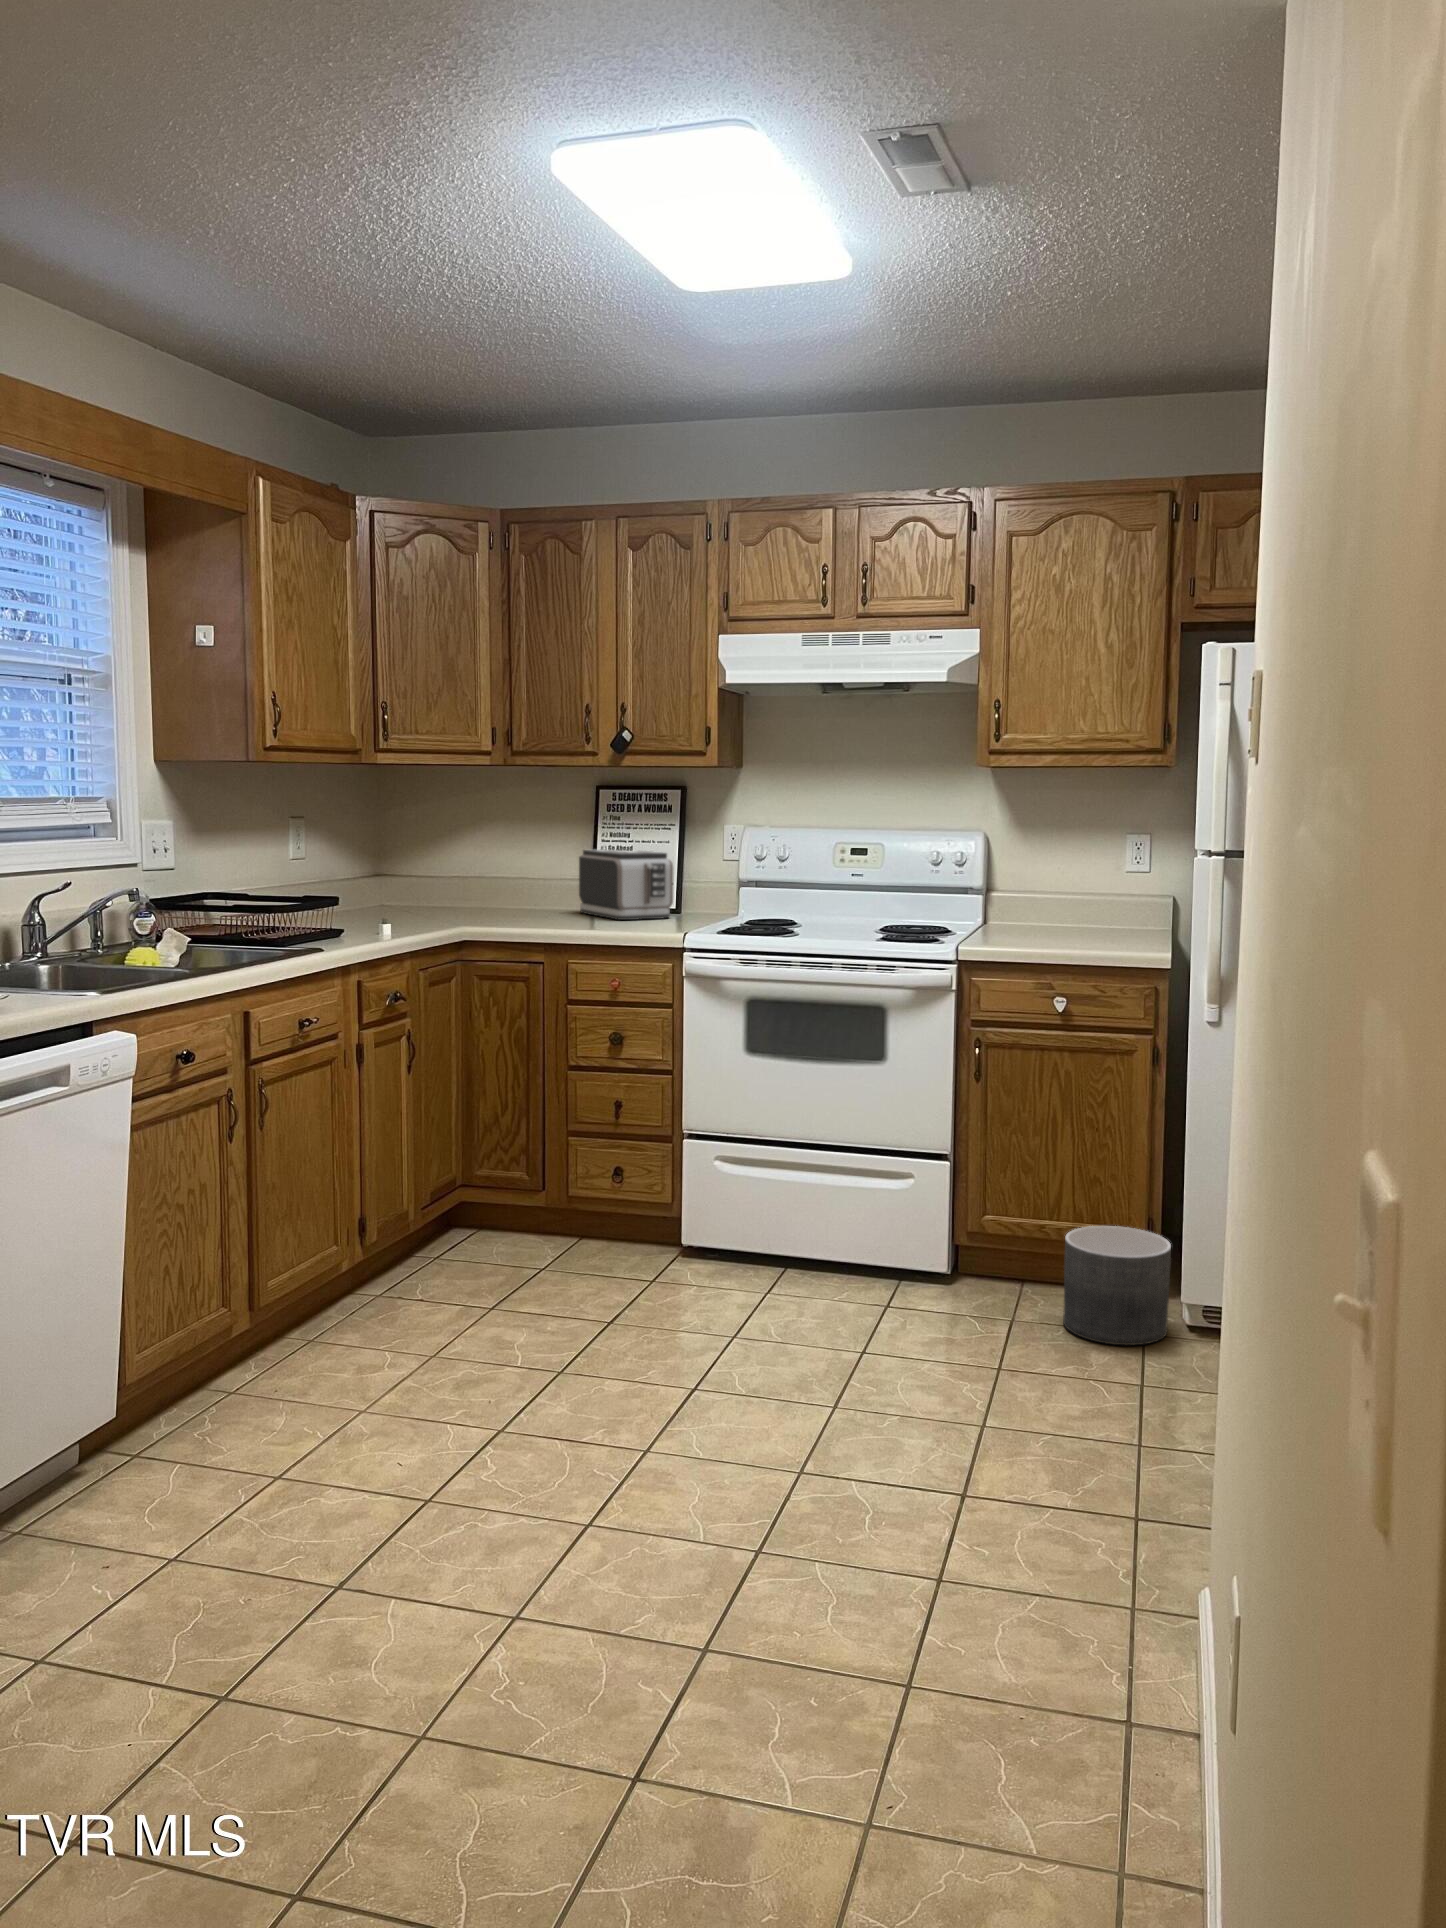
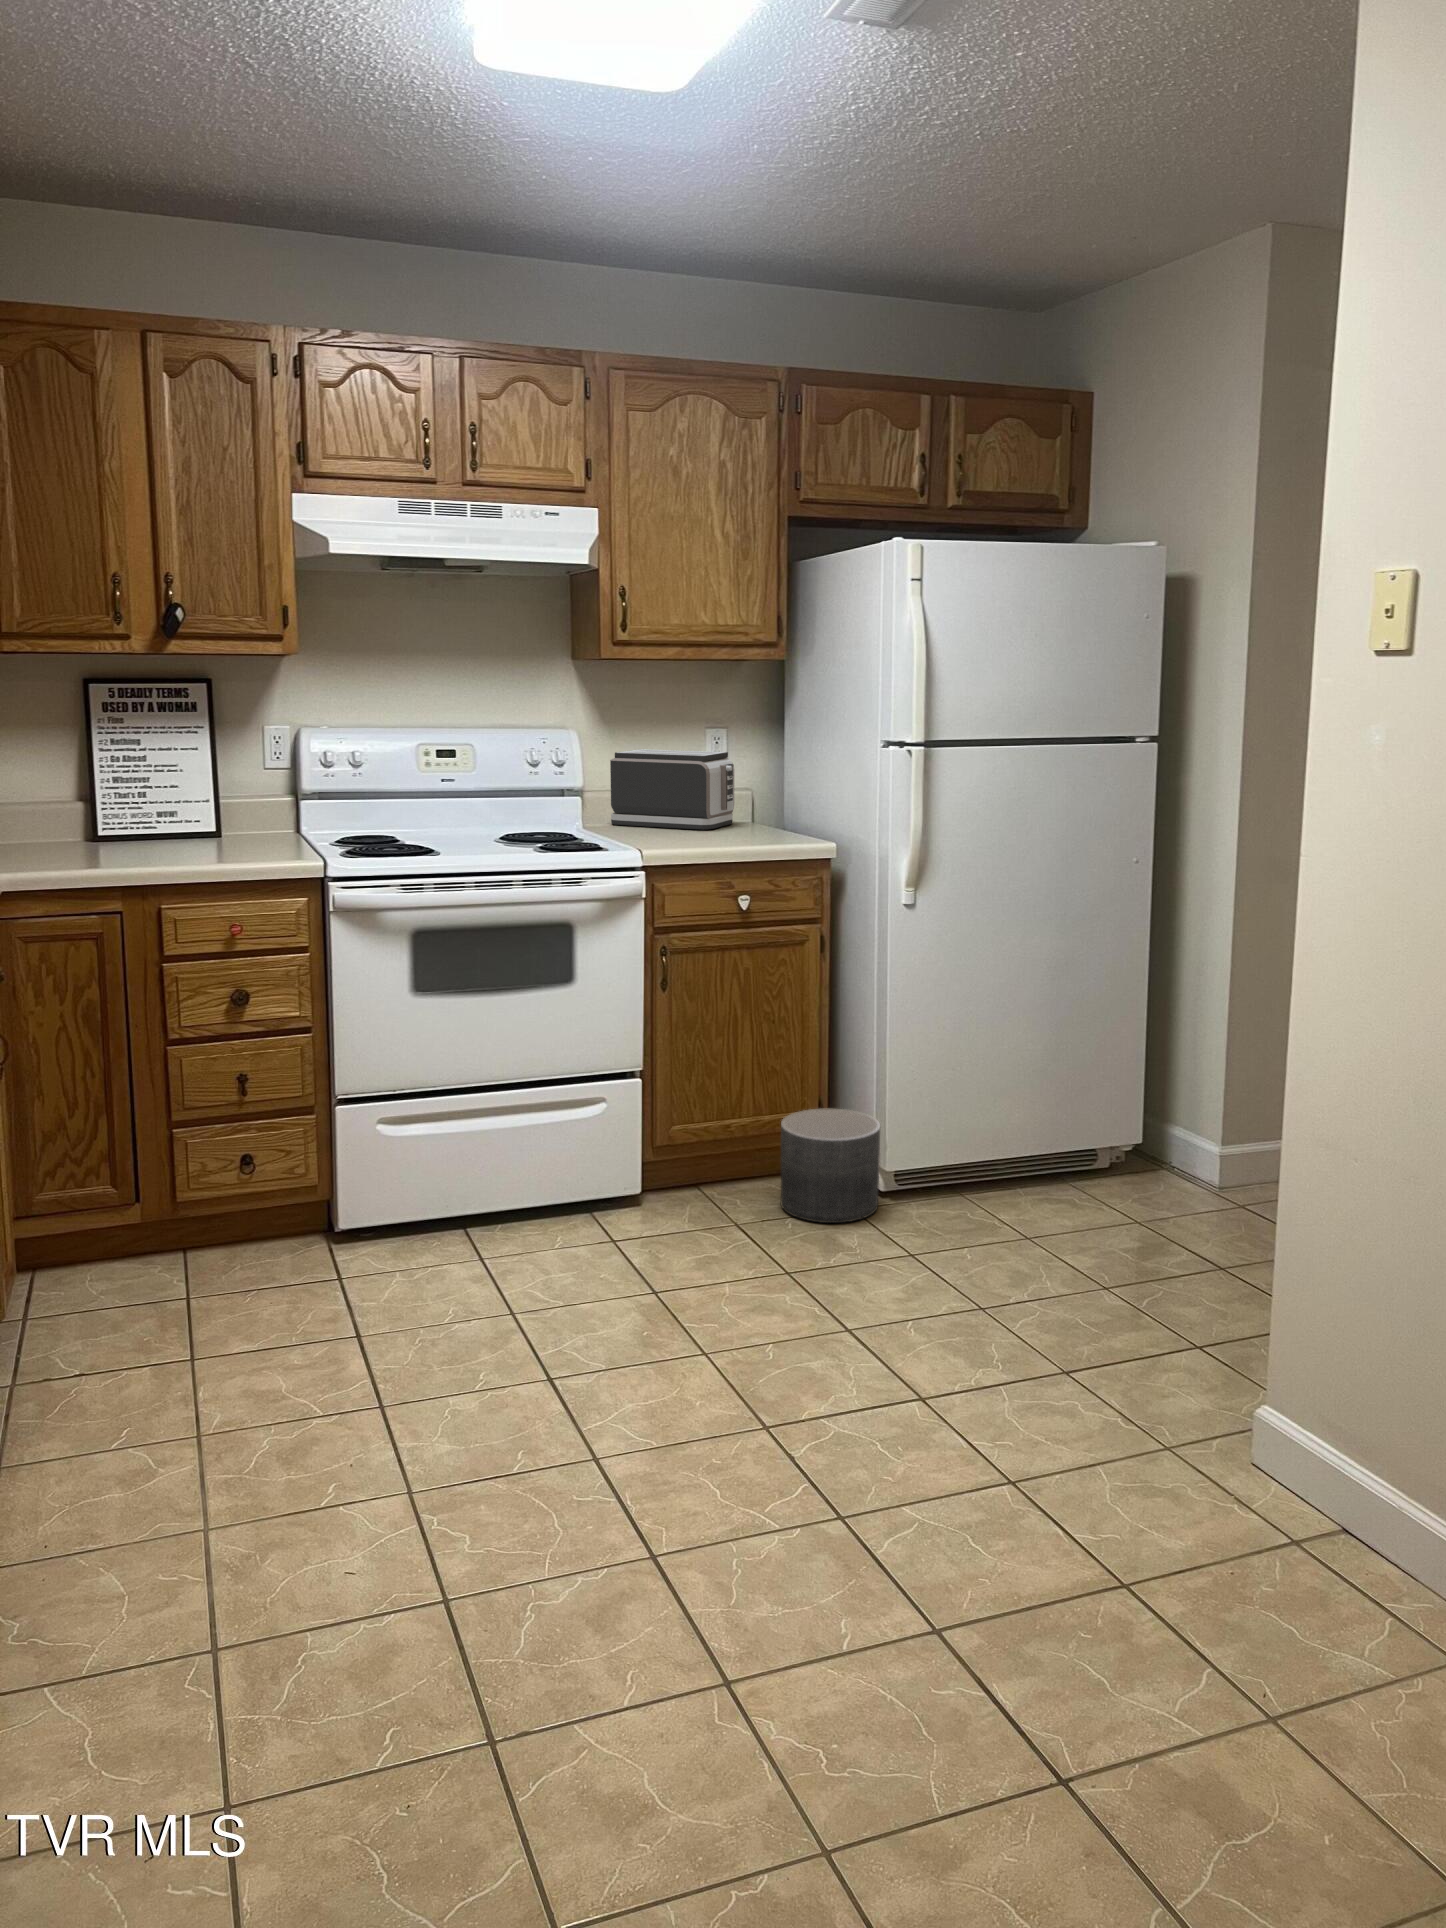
toaster: present [579,849,673,920] -> present [610,749,734,830]

